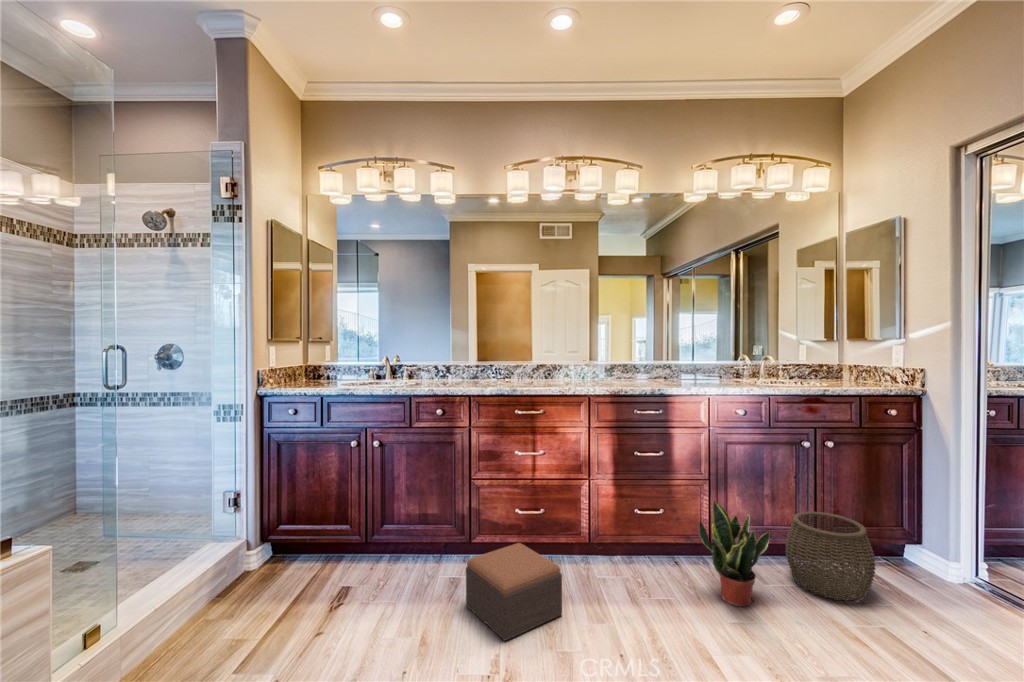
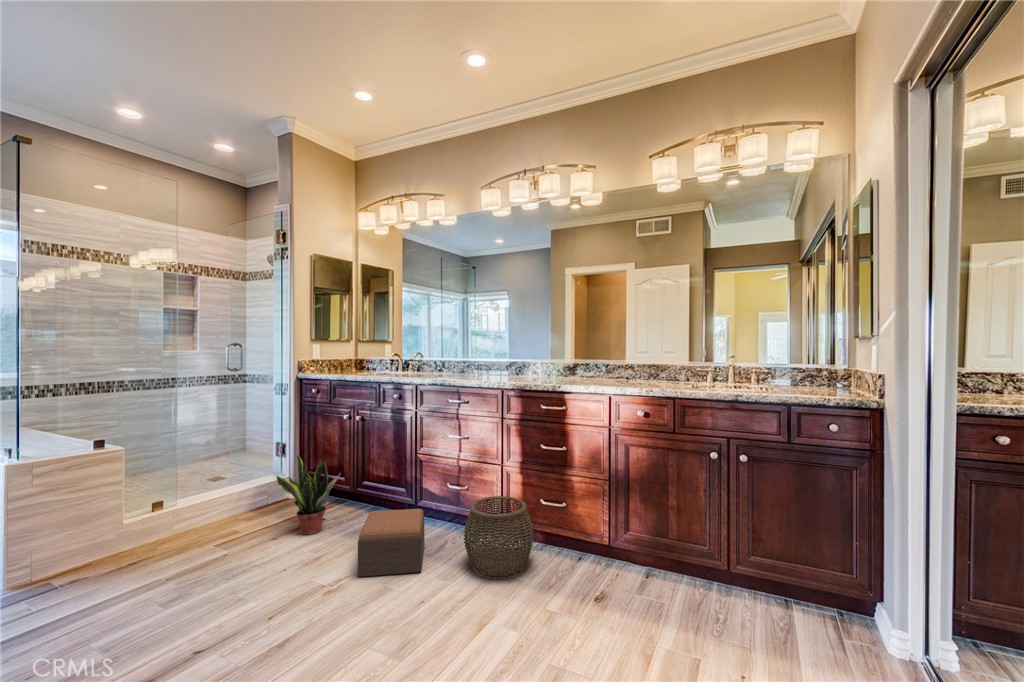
potted plant: present [699,501,770,606] -> present [276,455,339,535]
woven basket: present [785,512,876,601] -> present [464,496,534,577]

